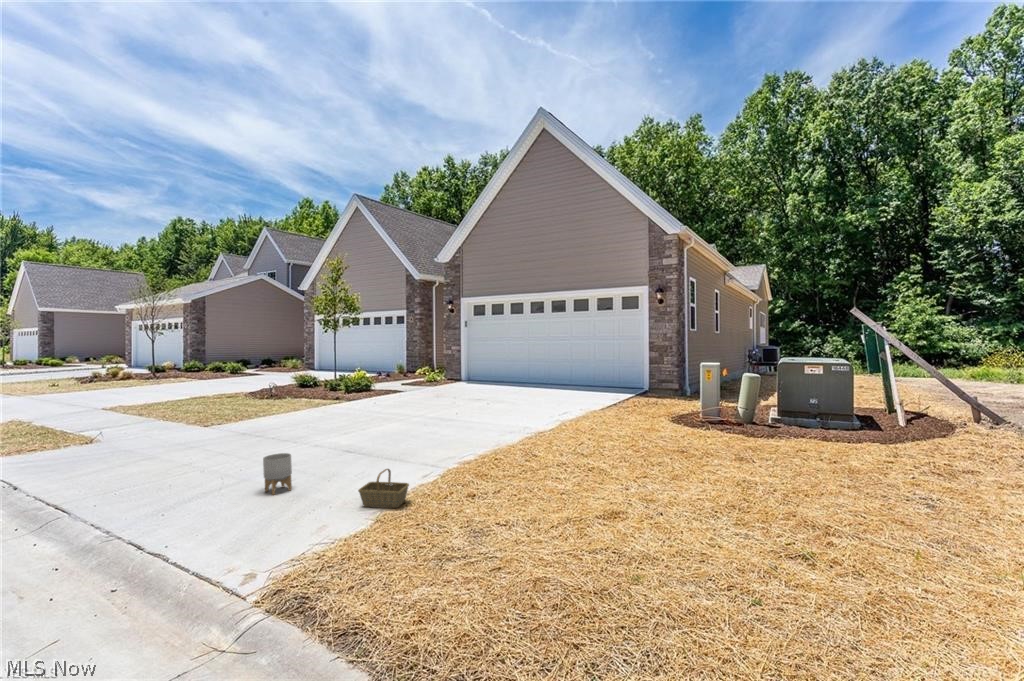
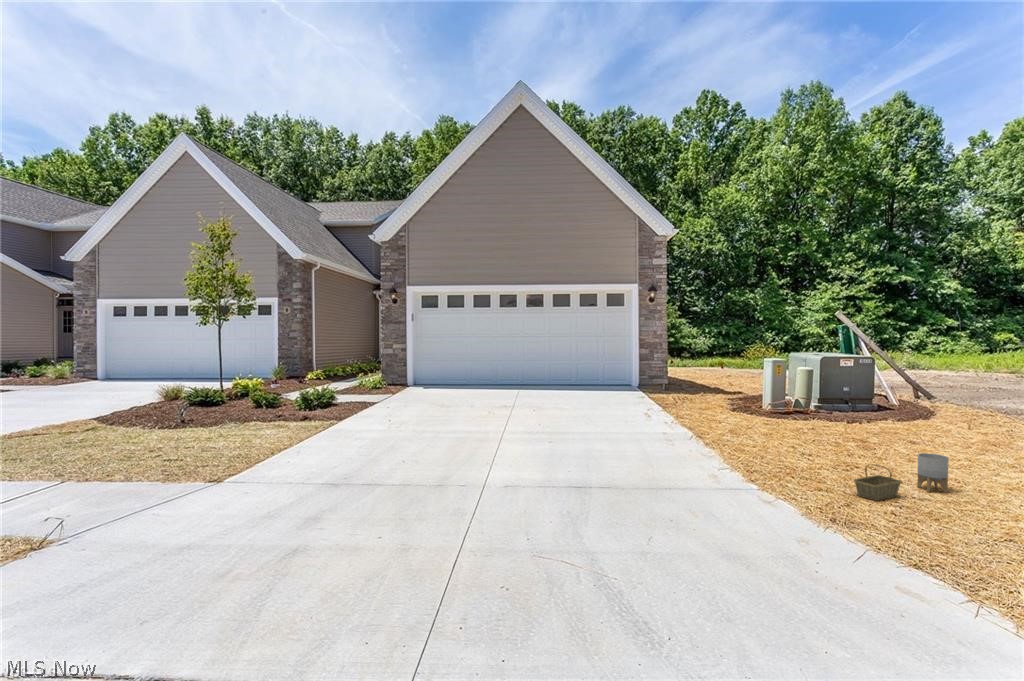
planter: present [263,453,292,495] -> present [917,453,949,493]

